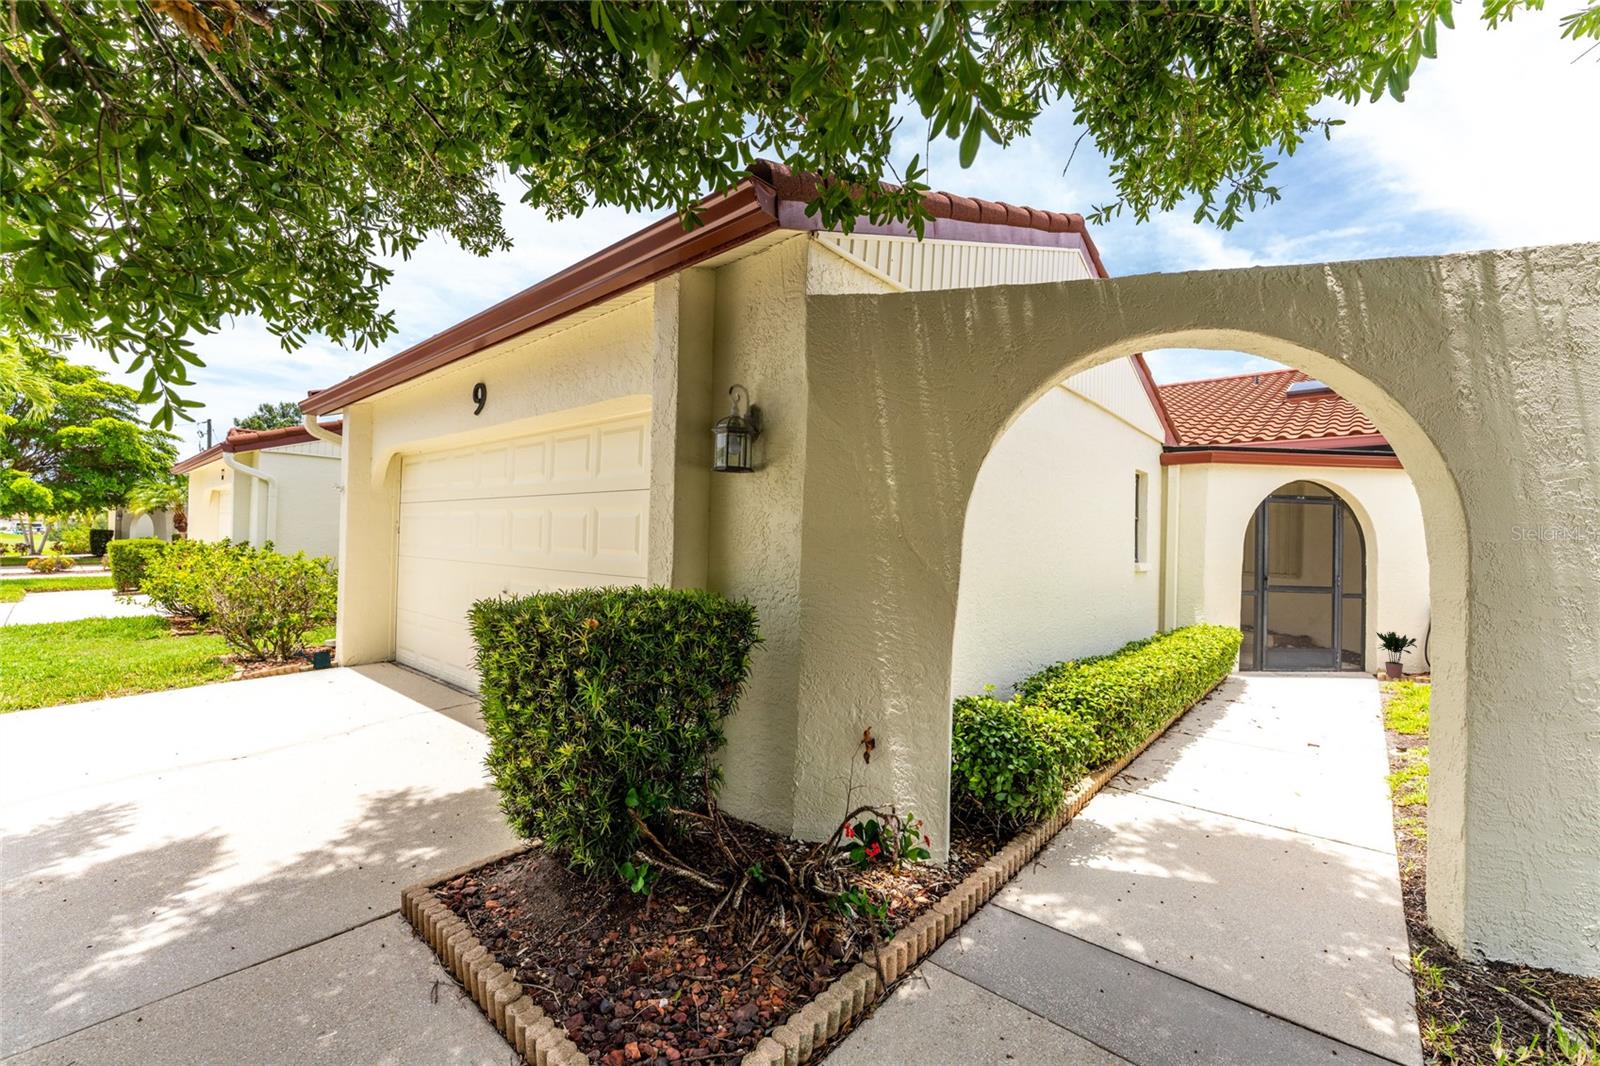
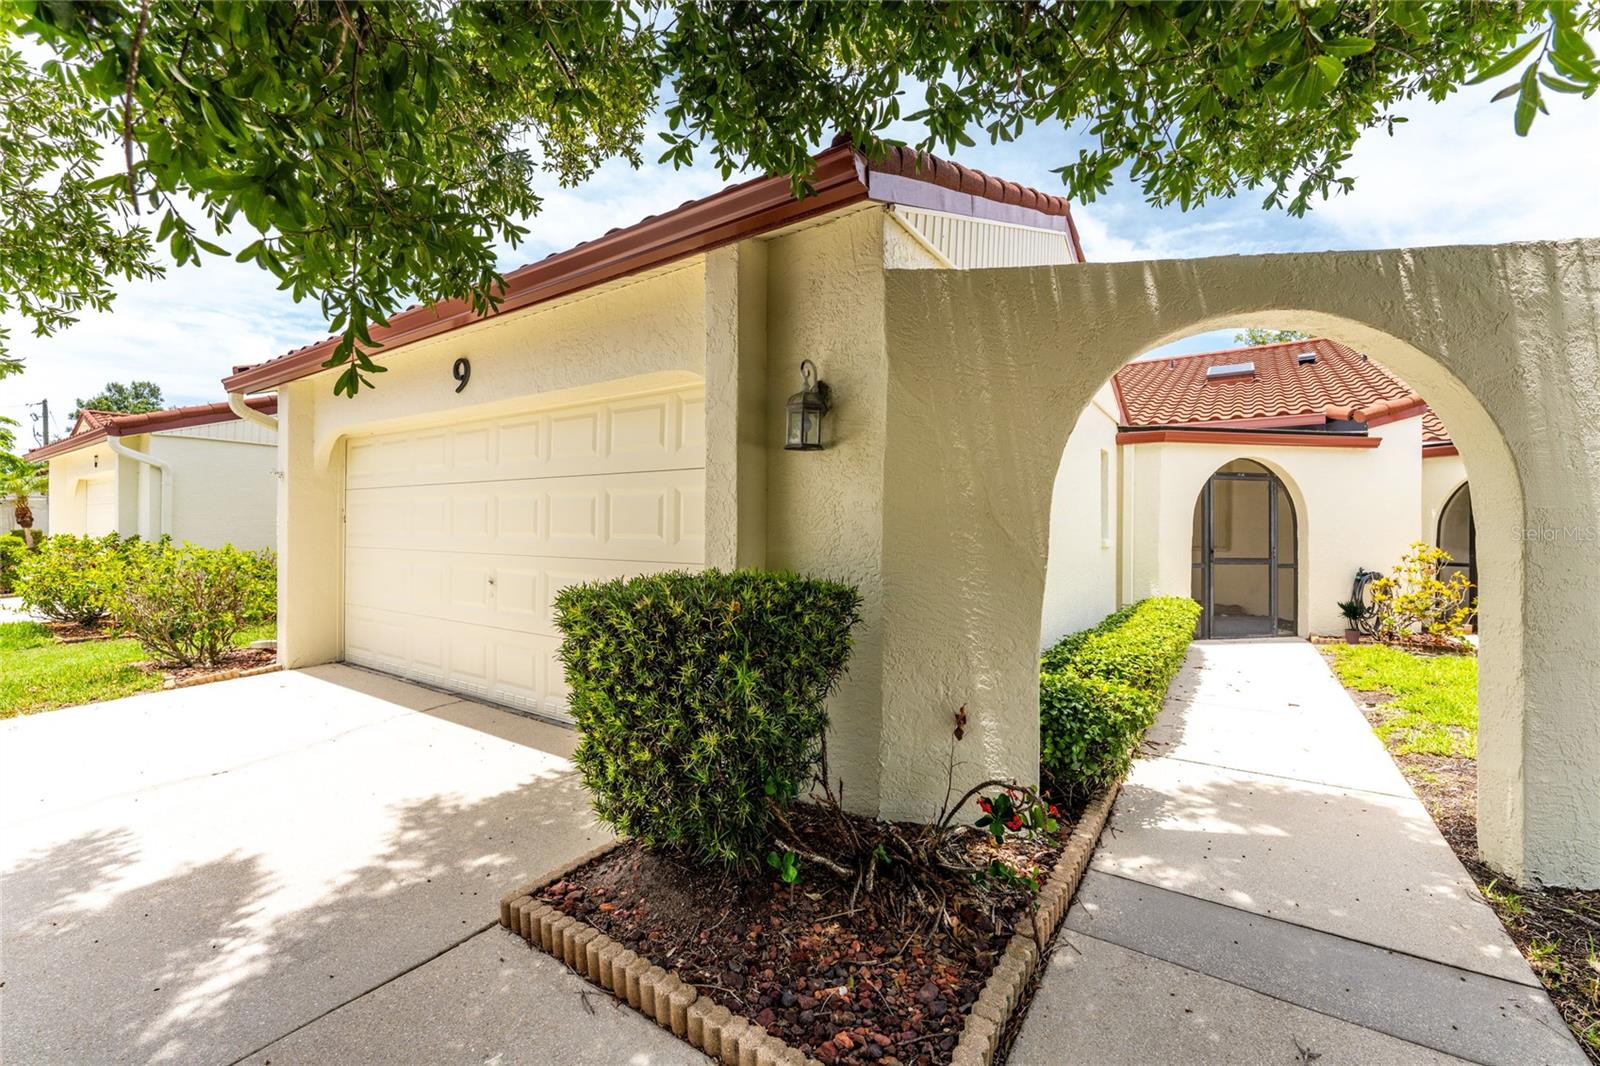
watering can: present [296,649,331,669] -> none [238,650,283,674]

